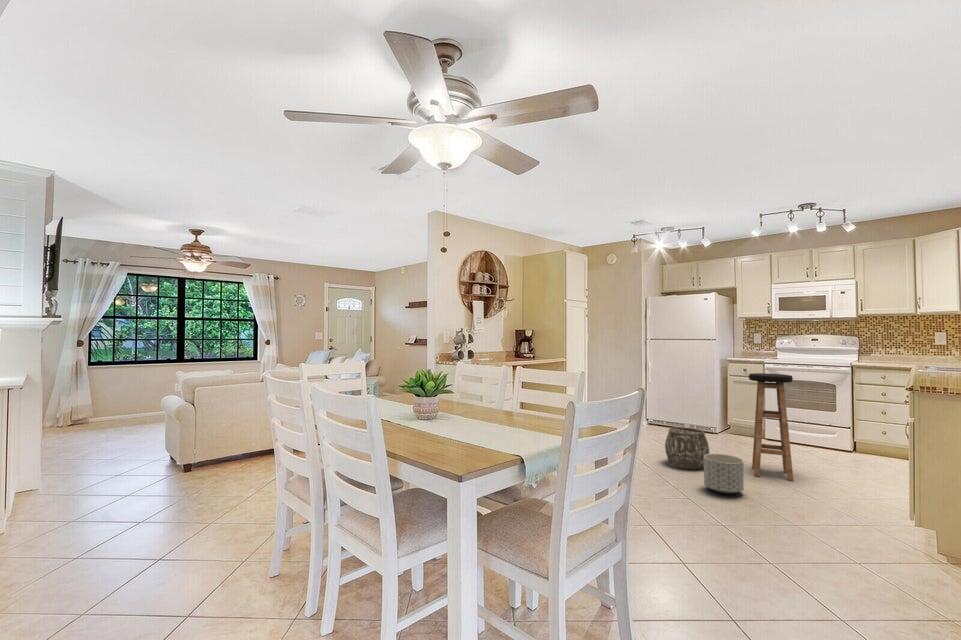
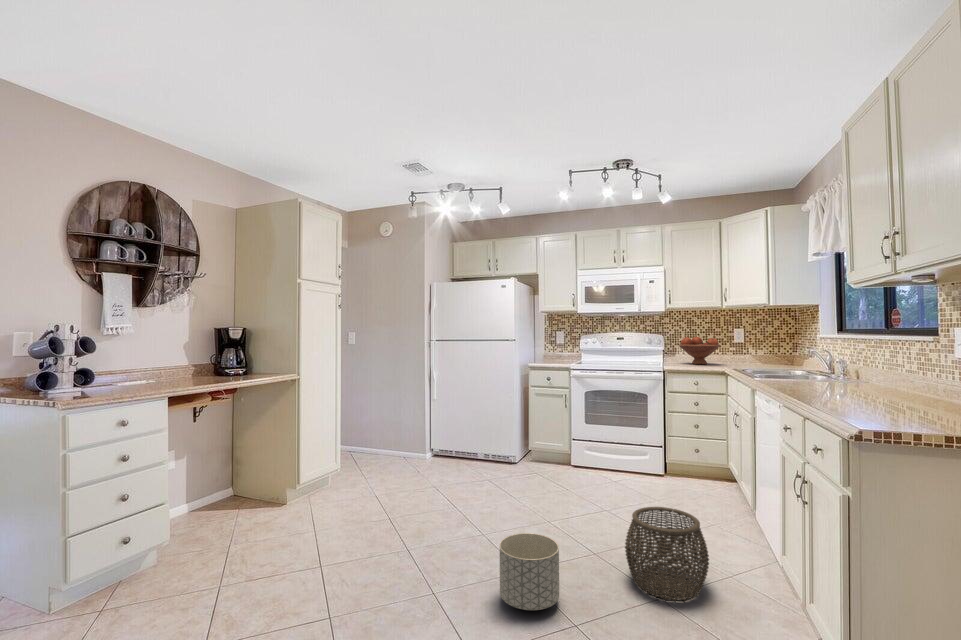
fruit bowl: none [870,339,913,362] -> present [679,337,720,365]
bar stool: present [749,373,793,481] -> none [561,390,618,549]
woven basket: present [665,427,709,470] -> present [625,507,709,601]

